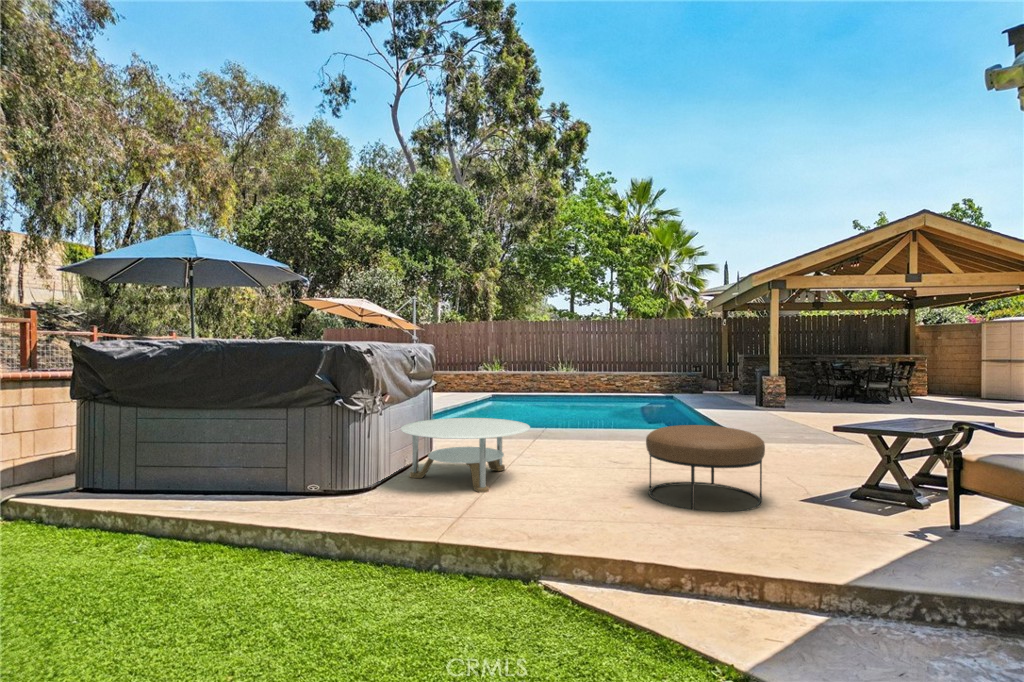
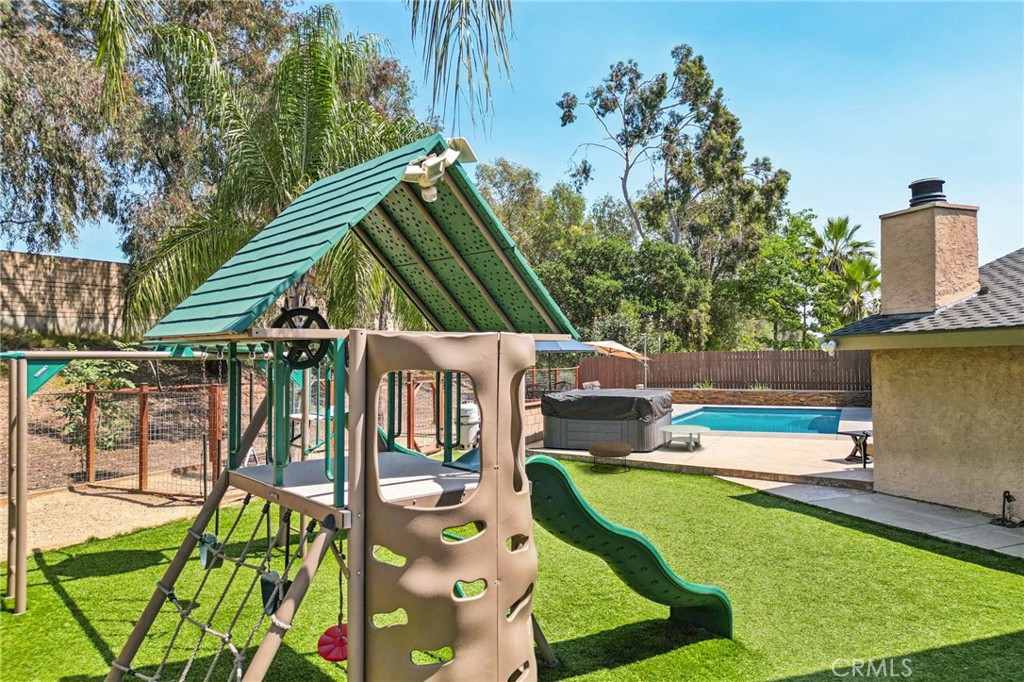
ottoman: present [646,425,765,512] -> present [588,441,631,474]

